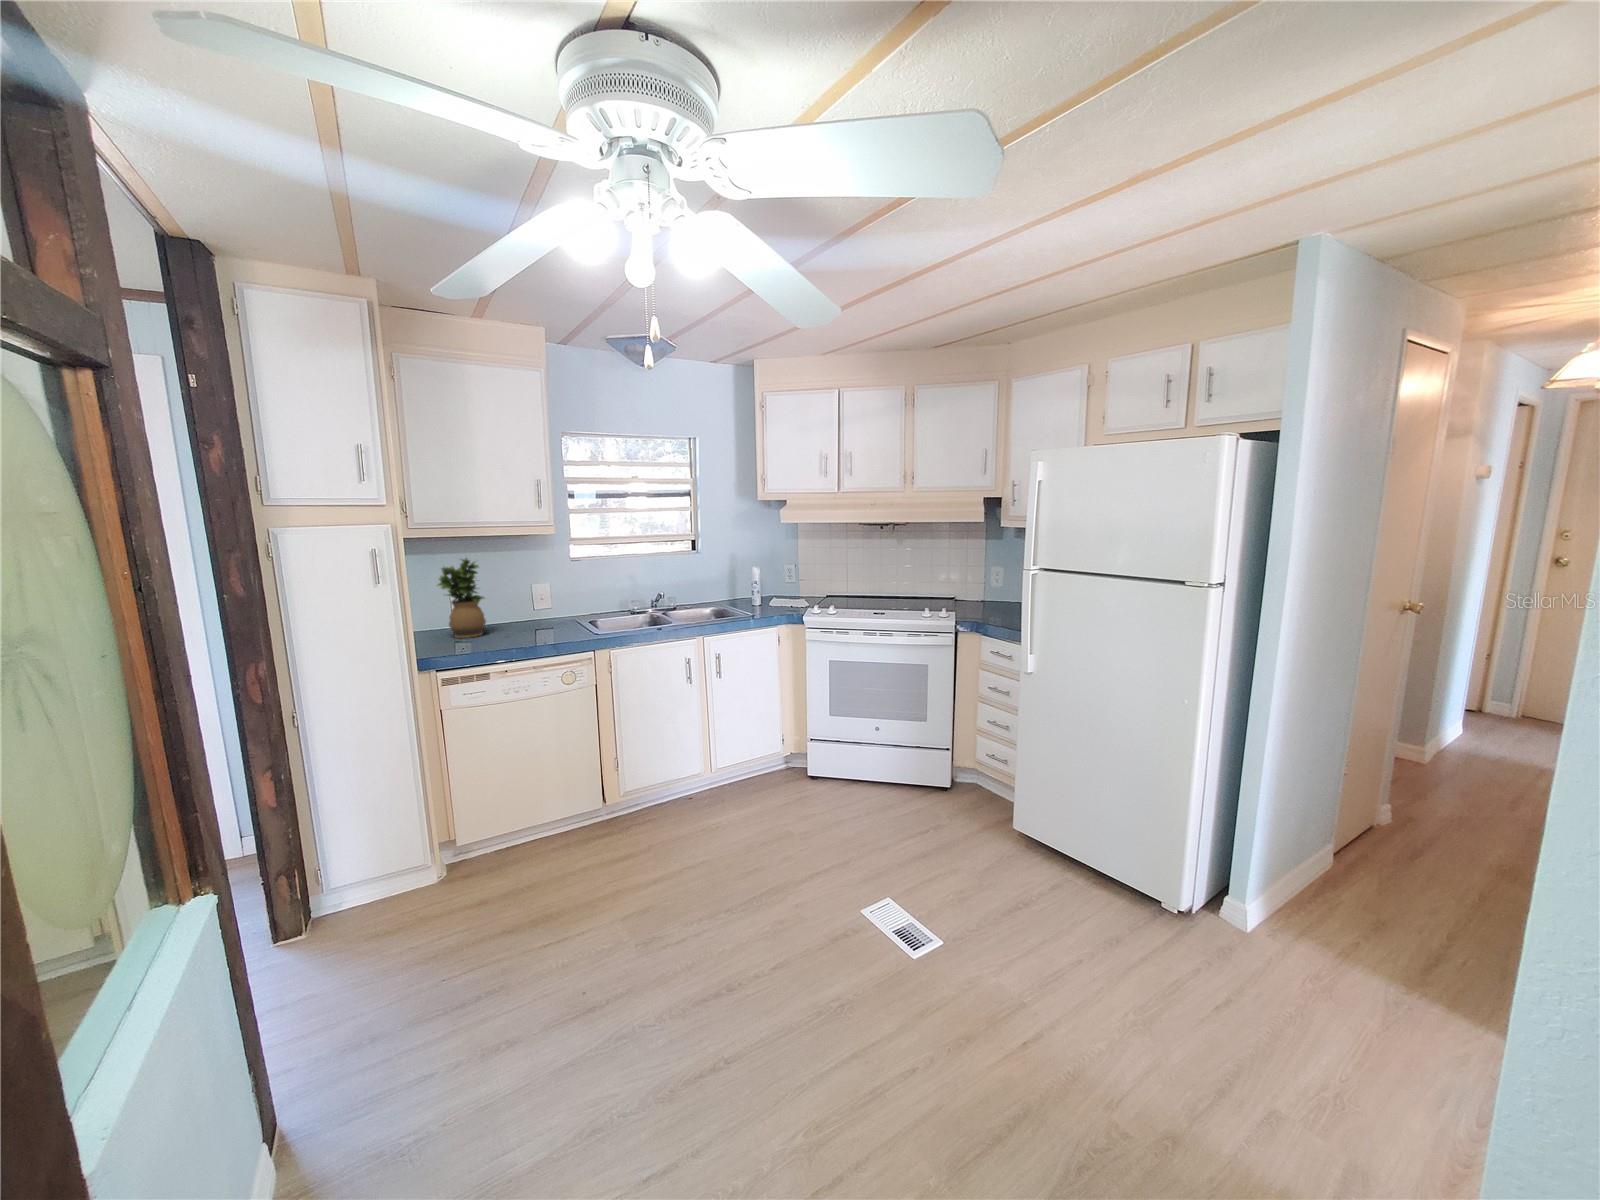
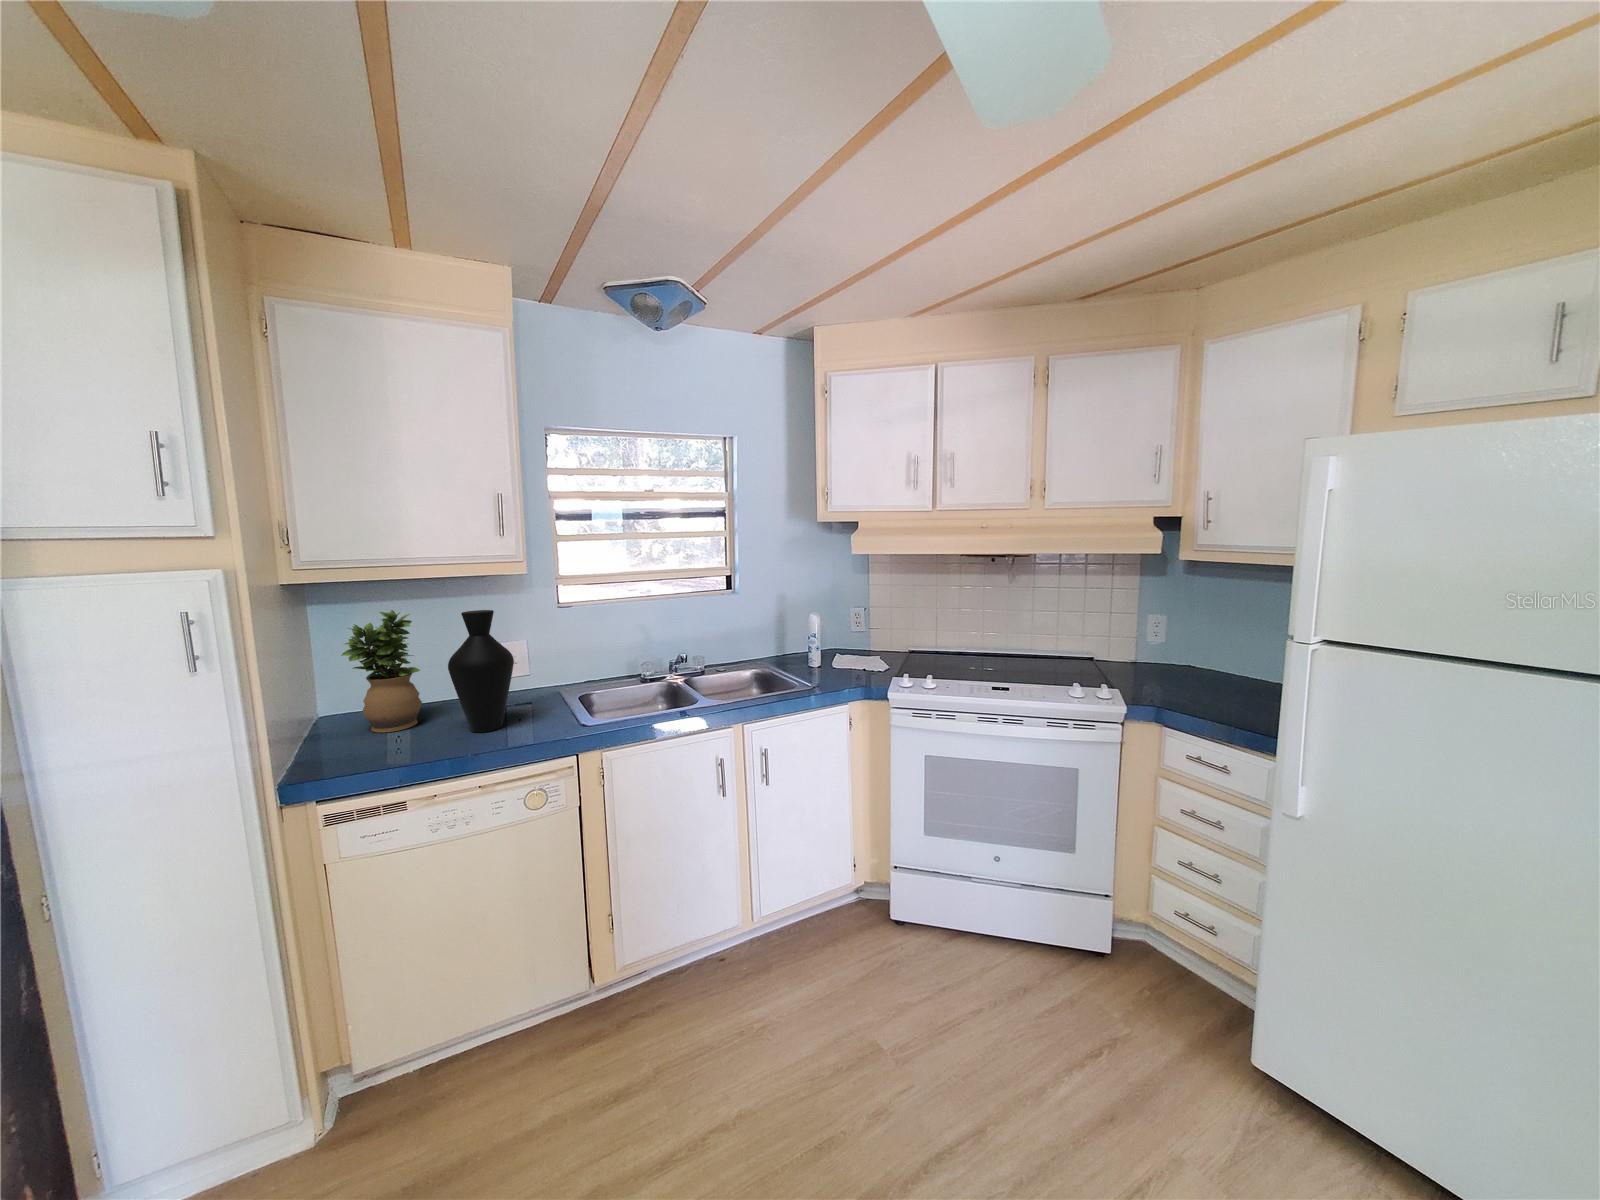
vase: none [508,557,550,637] -> present [448,610,514,733]

